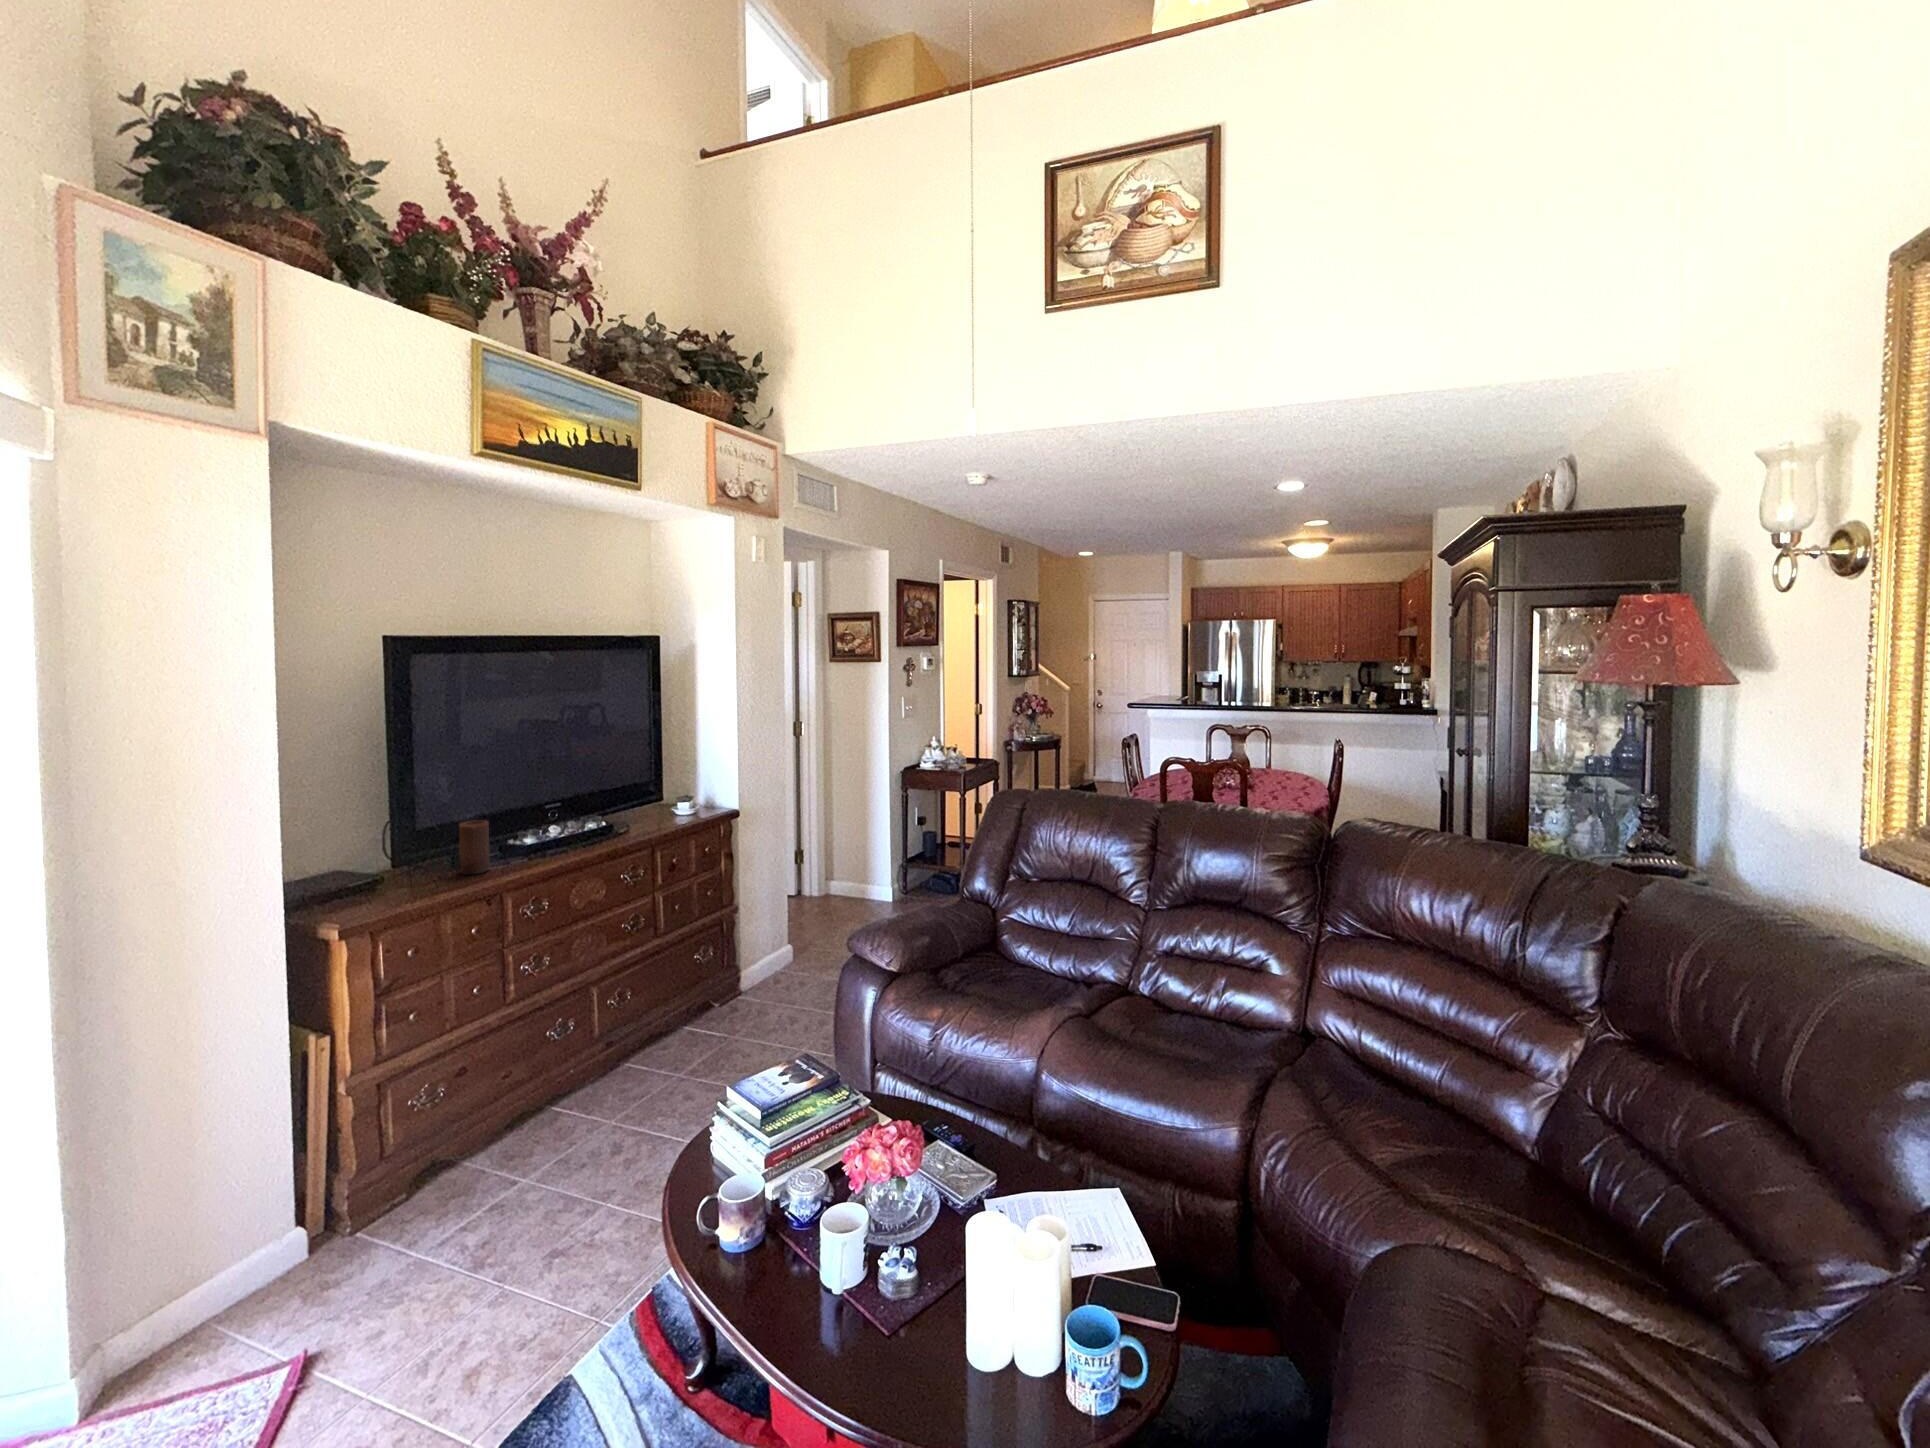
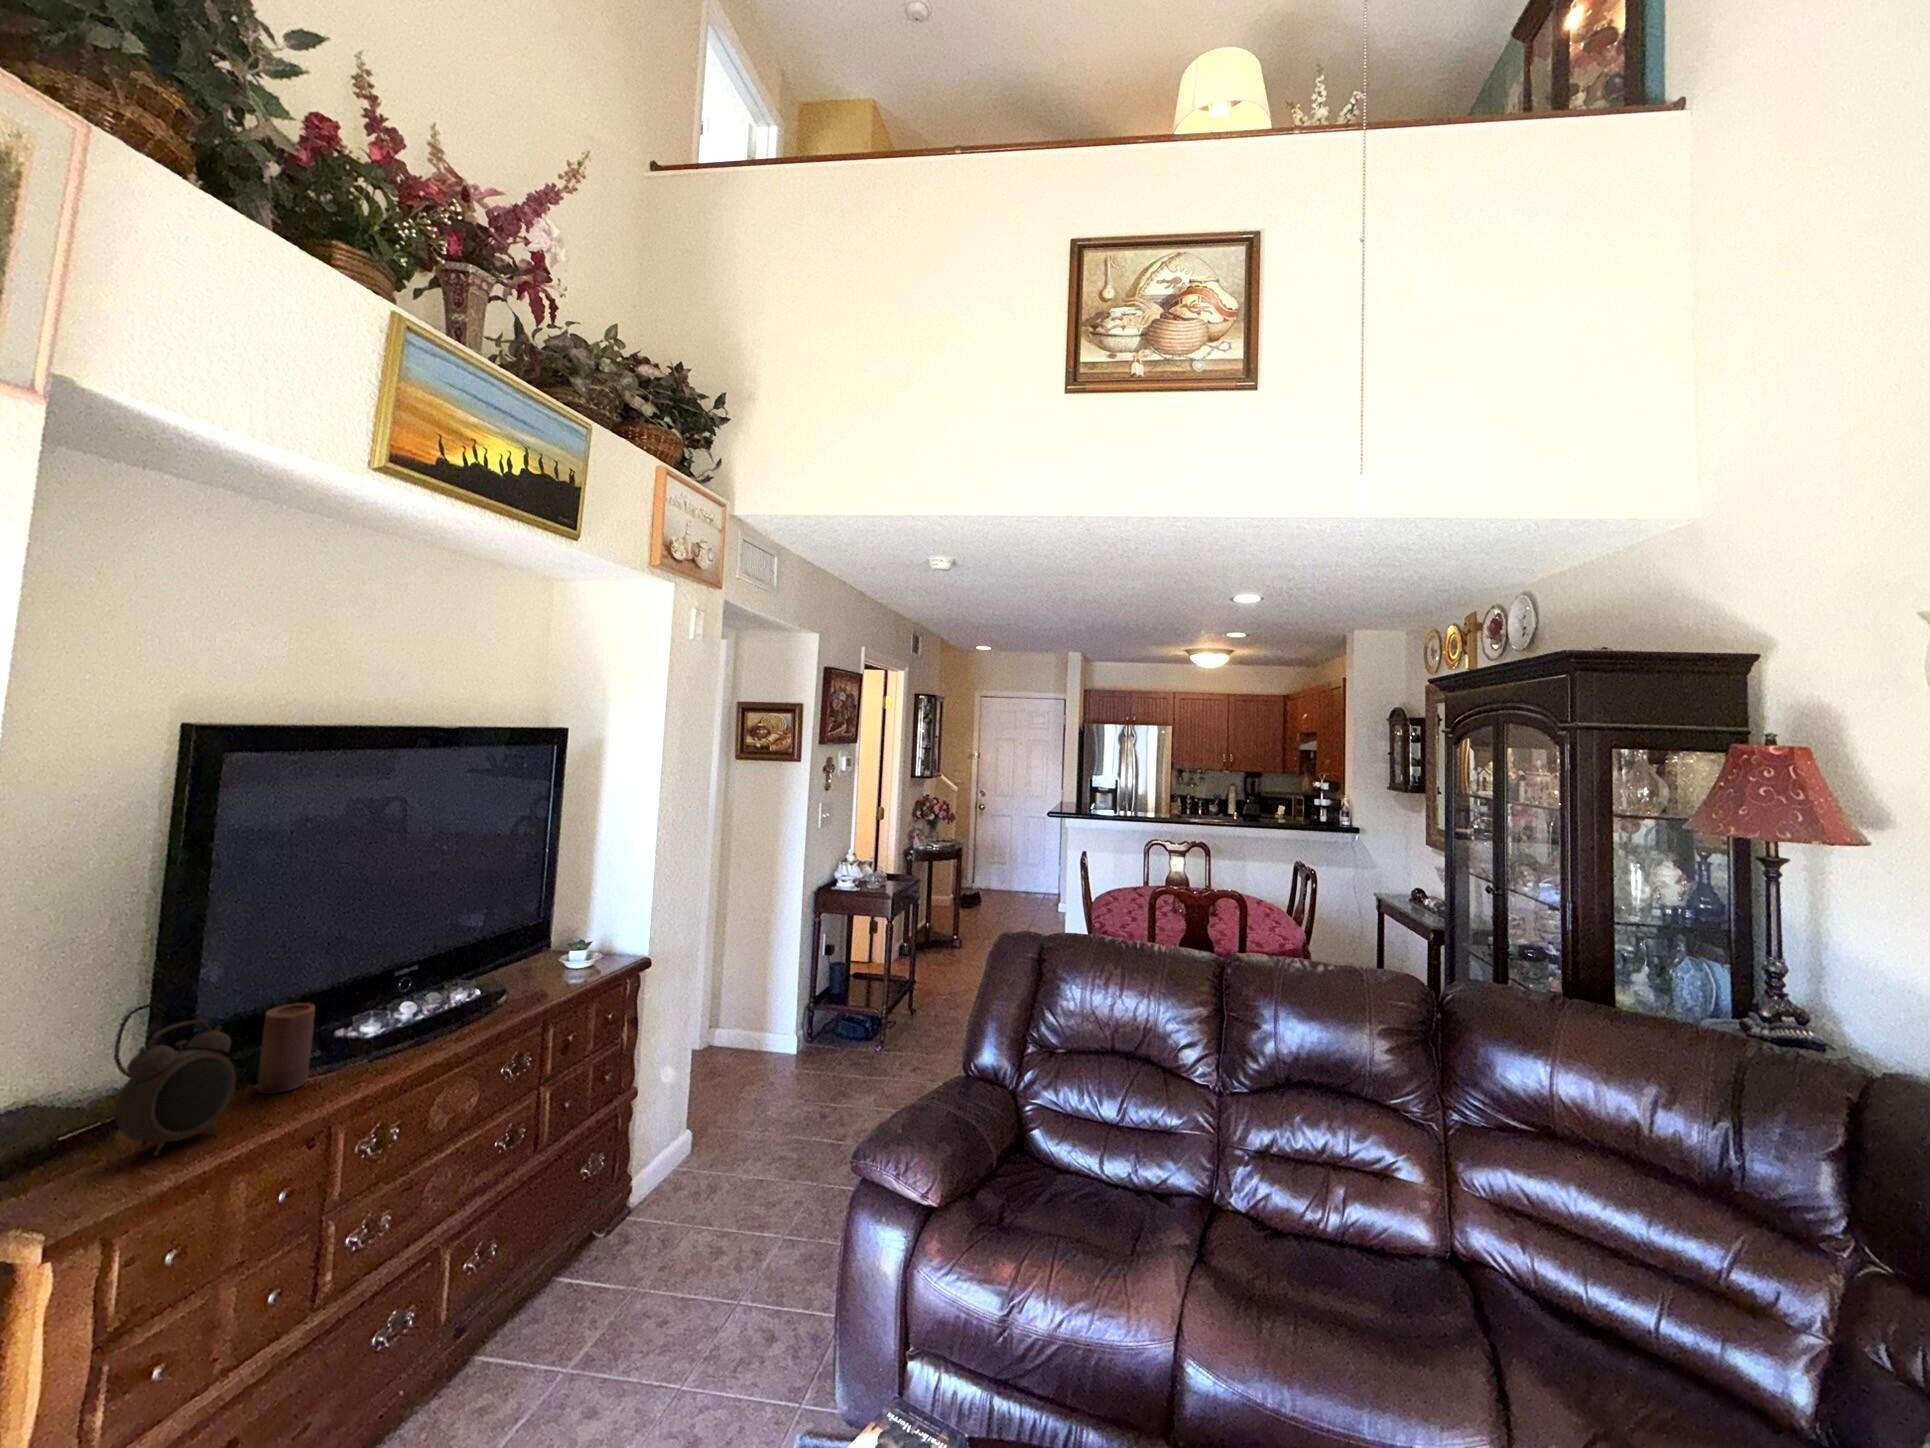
alarm clock: none [374,822,440,900] -> present [115,1020,236,1156]

